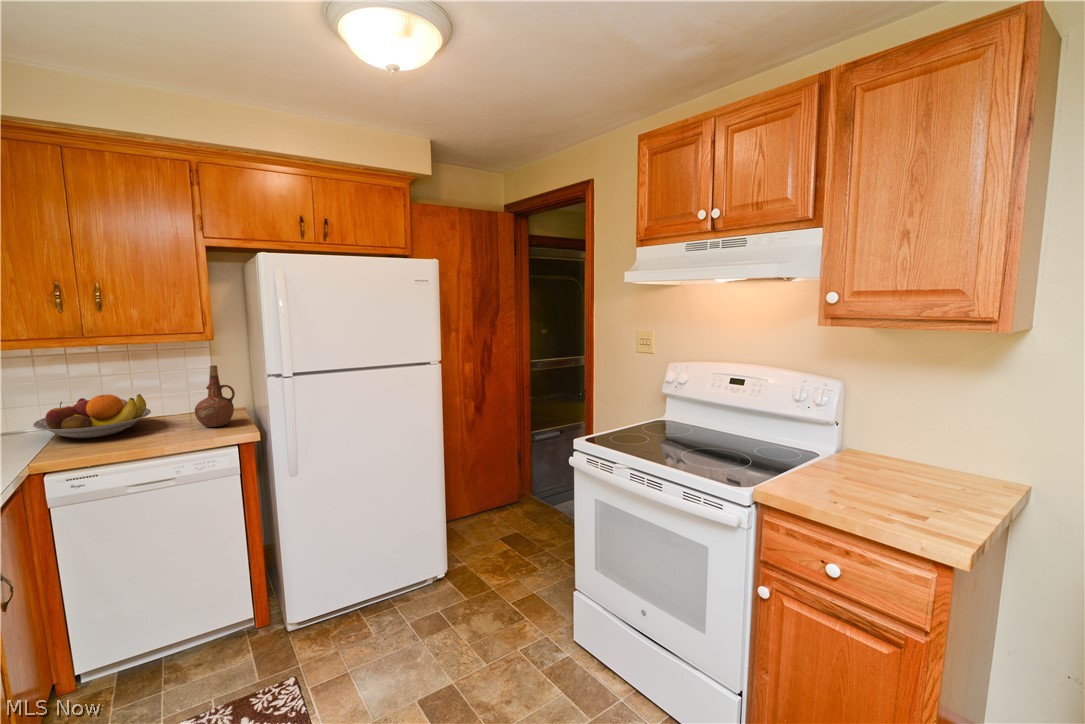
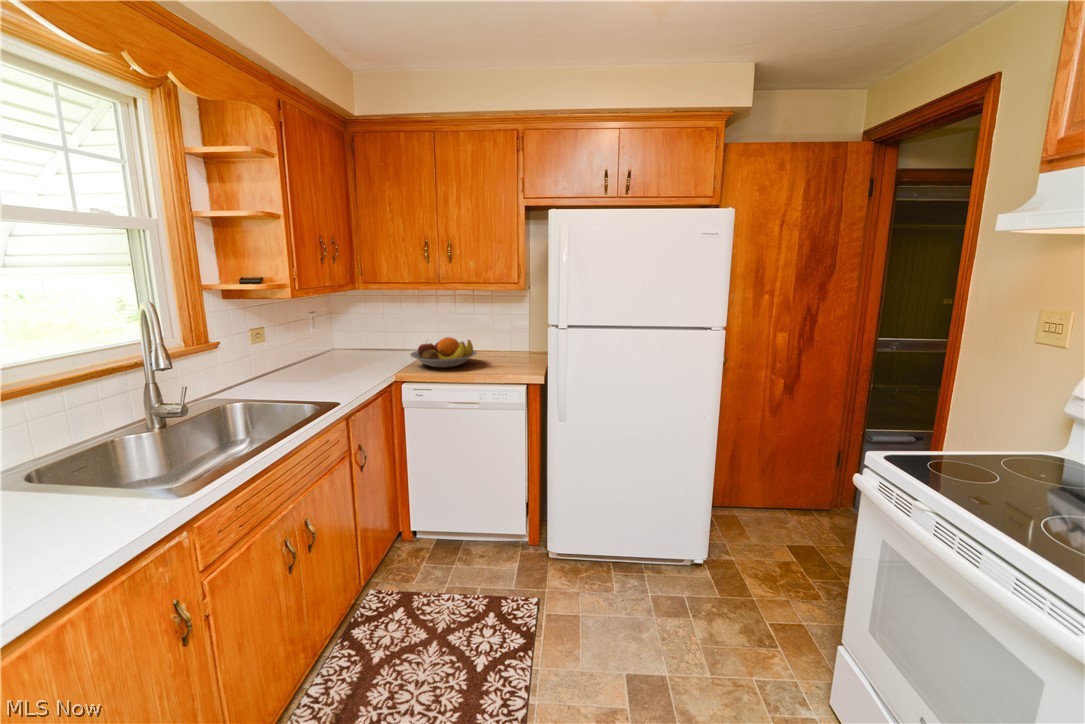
ceramic pitcher: present [195,365,235,427] -> none [500,321,529,372]

